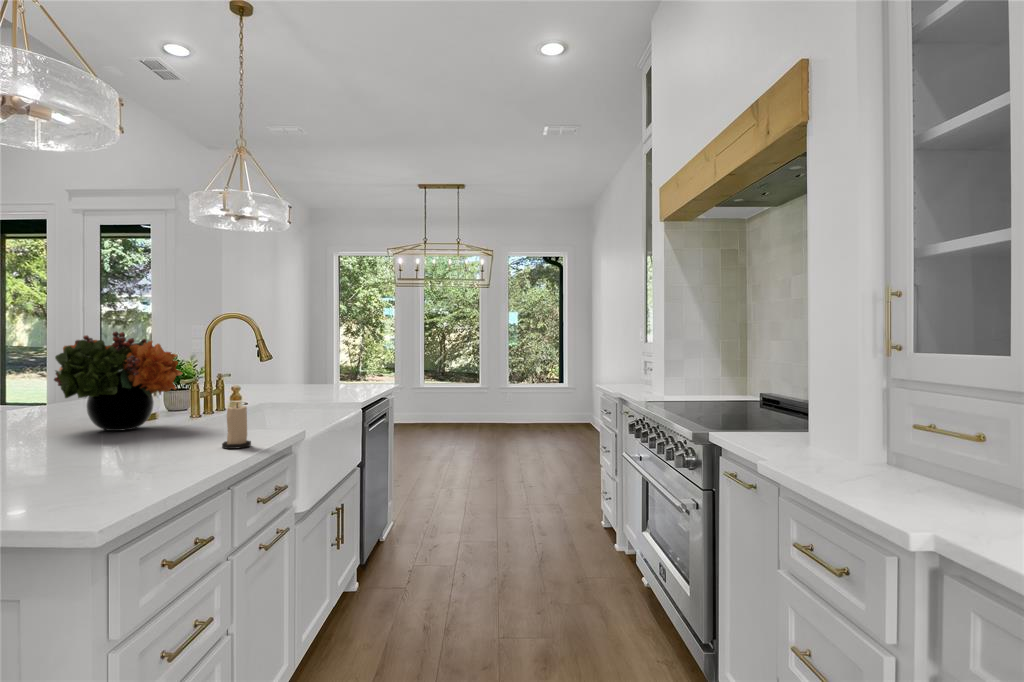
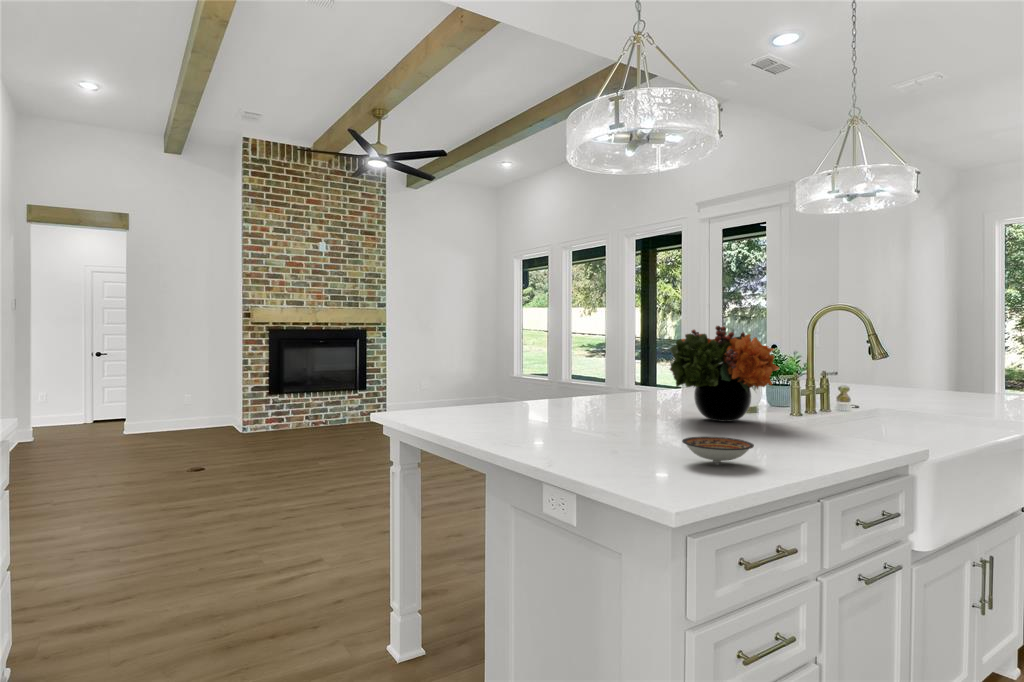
candle: present [222,404,251,449] -> none [812,405,847,459]
ceramic bowl: none [92,443,172,469] -> present [682,436,754,463]

